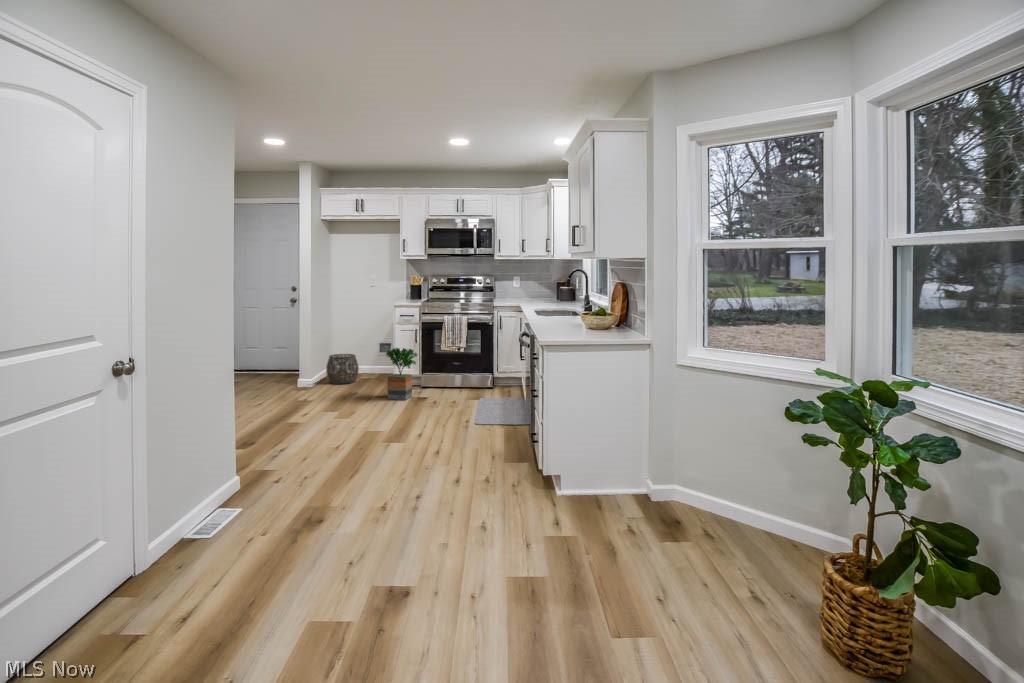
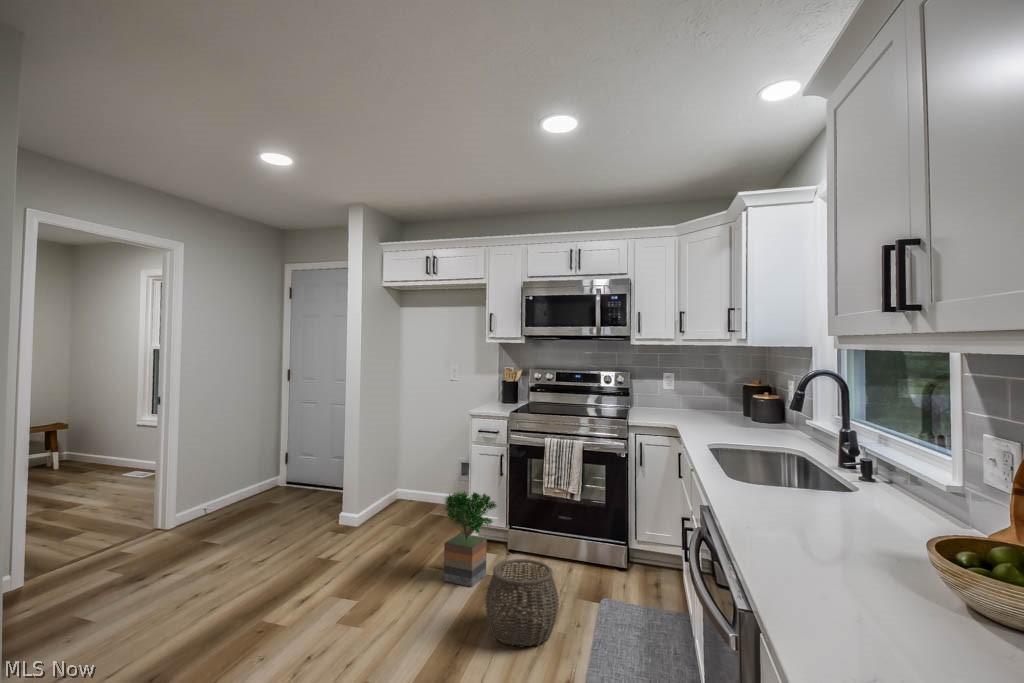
woven basket: present [326,354,359,384] -> present [485,559,559,647]

